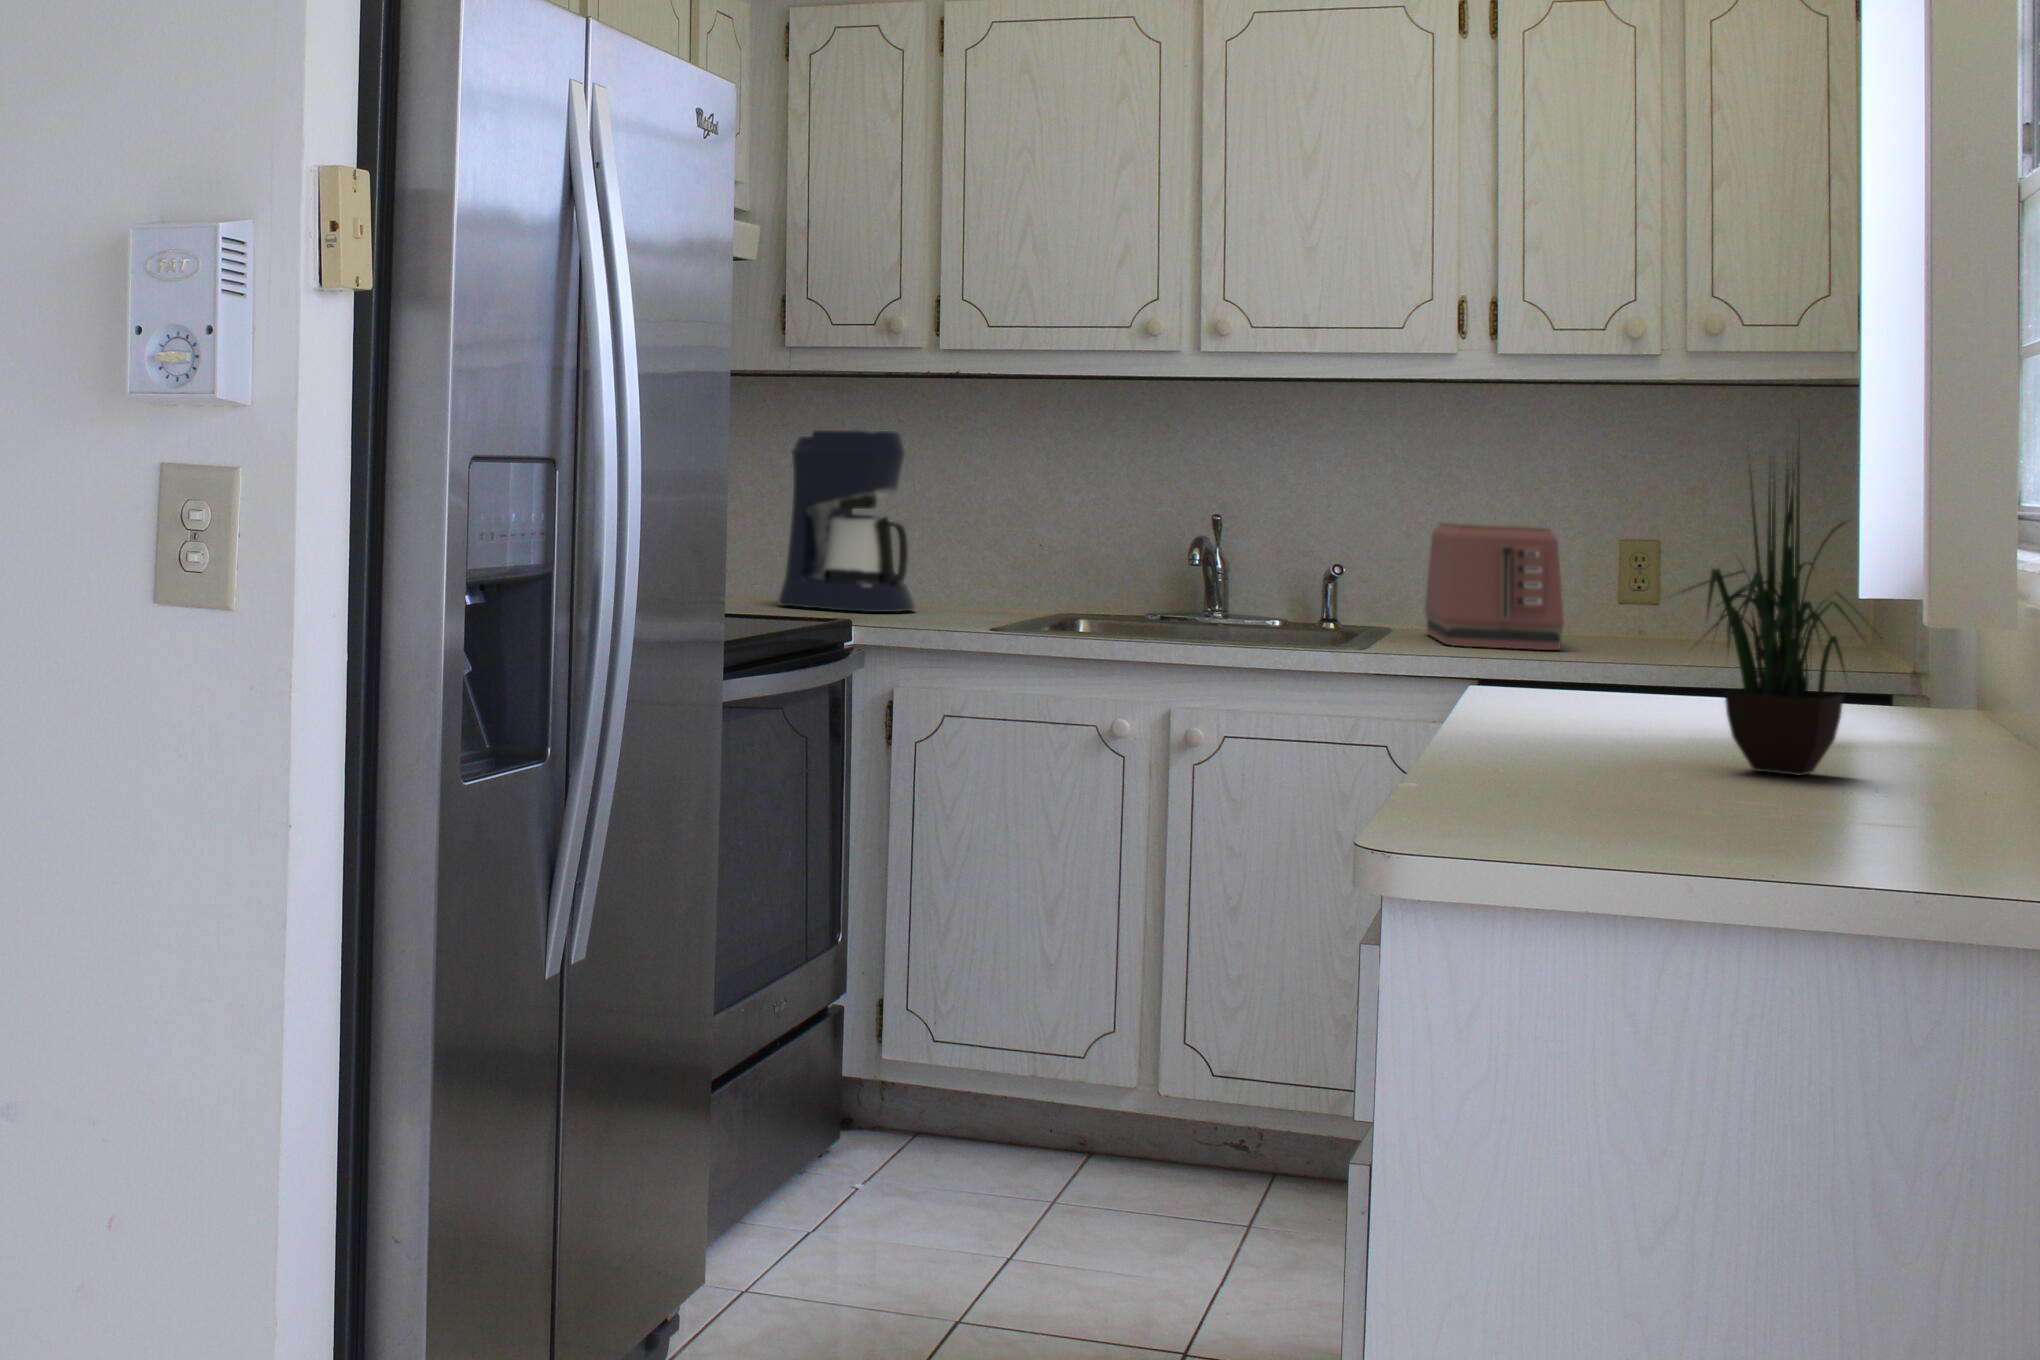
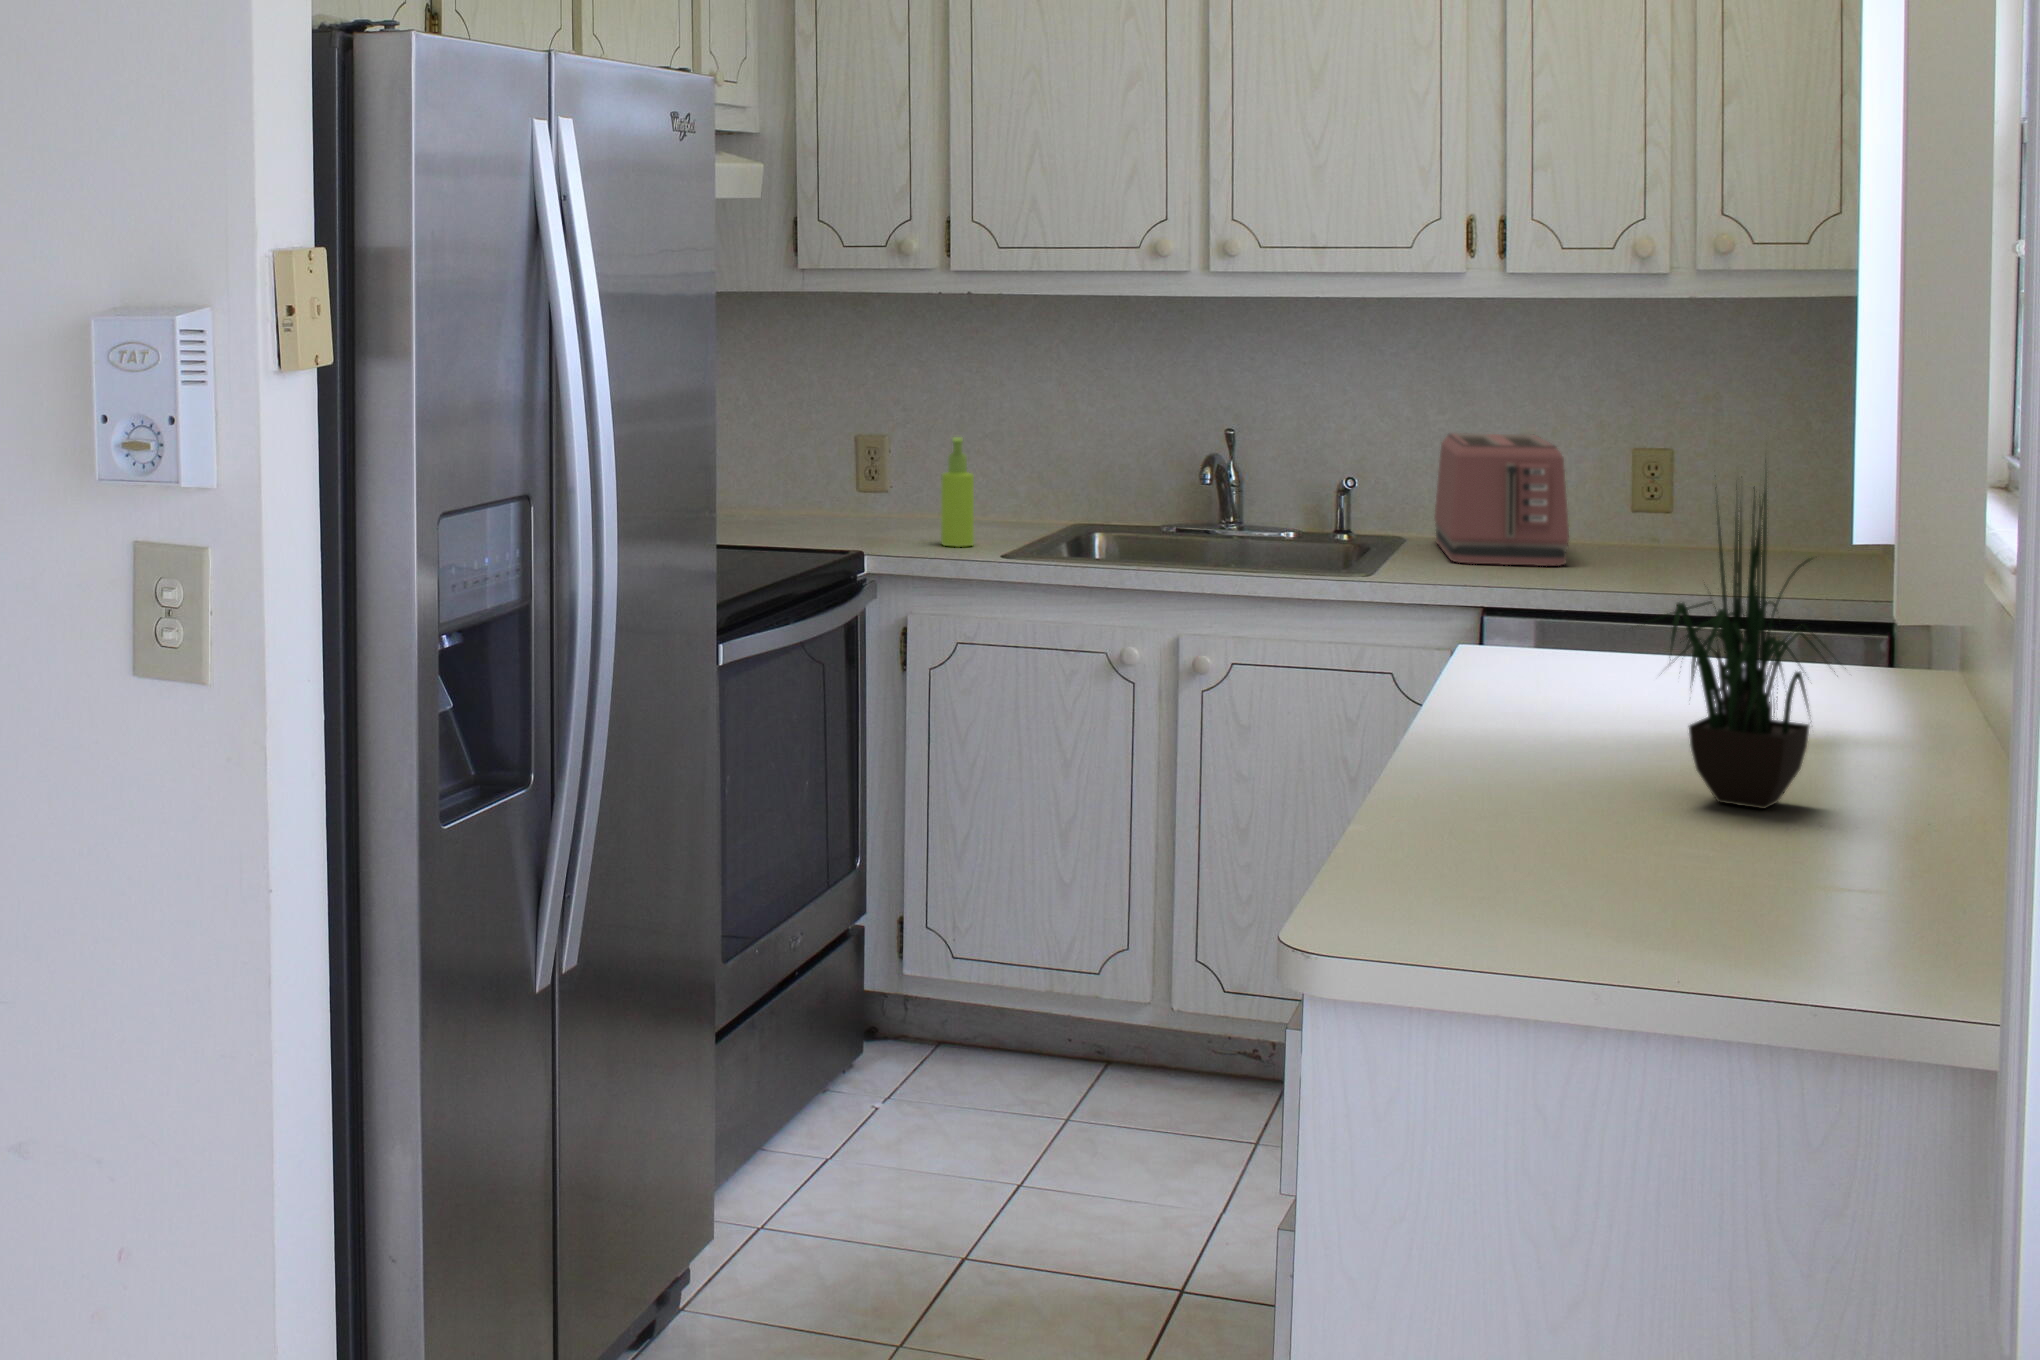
coffee maker: present [778,430,916,612] -> none [798,354,933,535]
soap dispenser: none [927,509,961,621] -> present [941,437,974,547]

